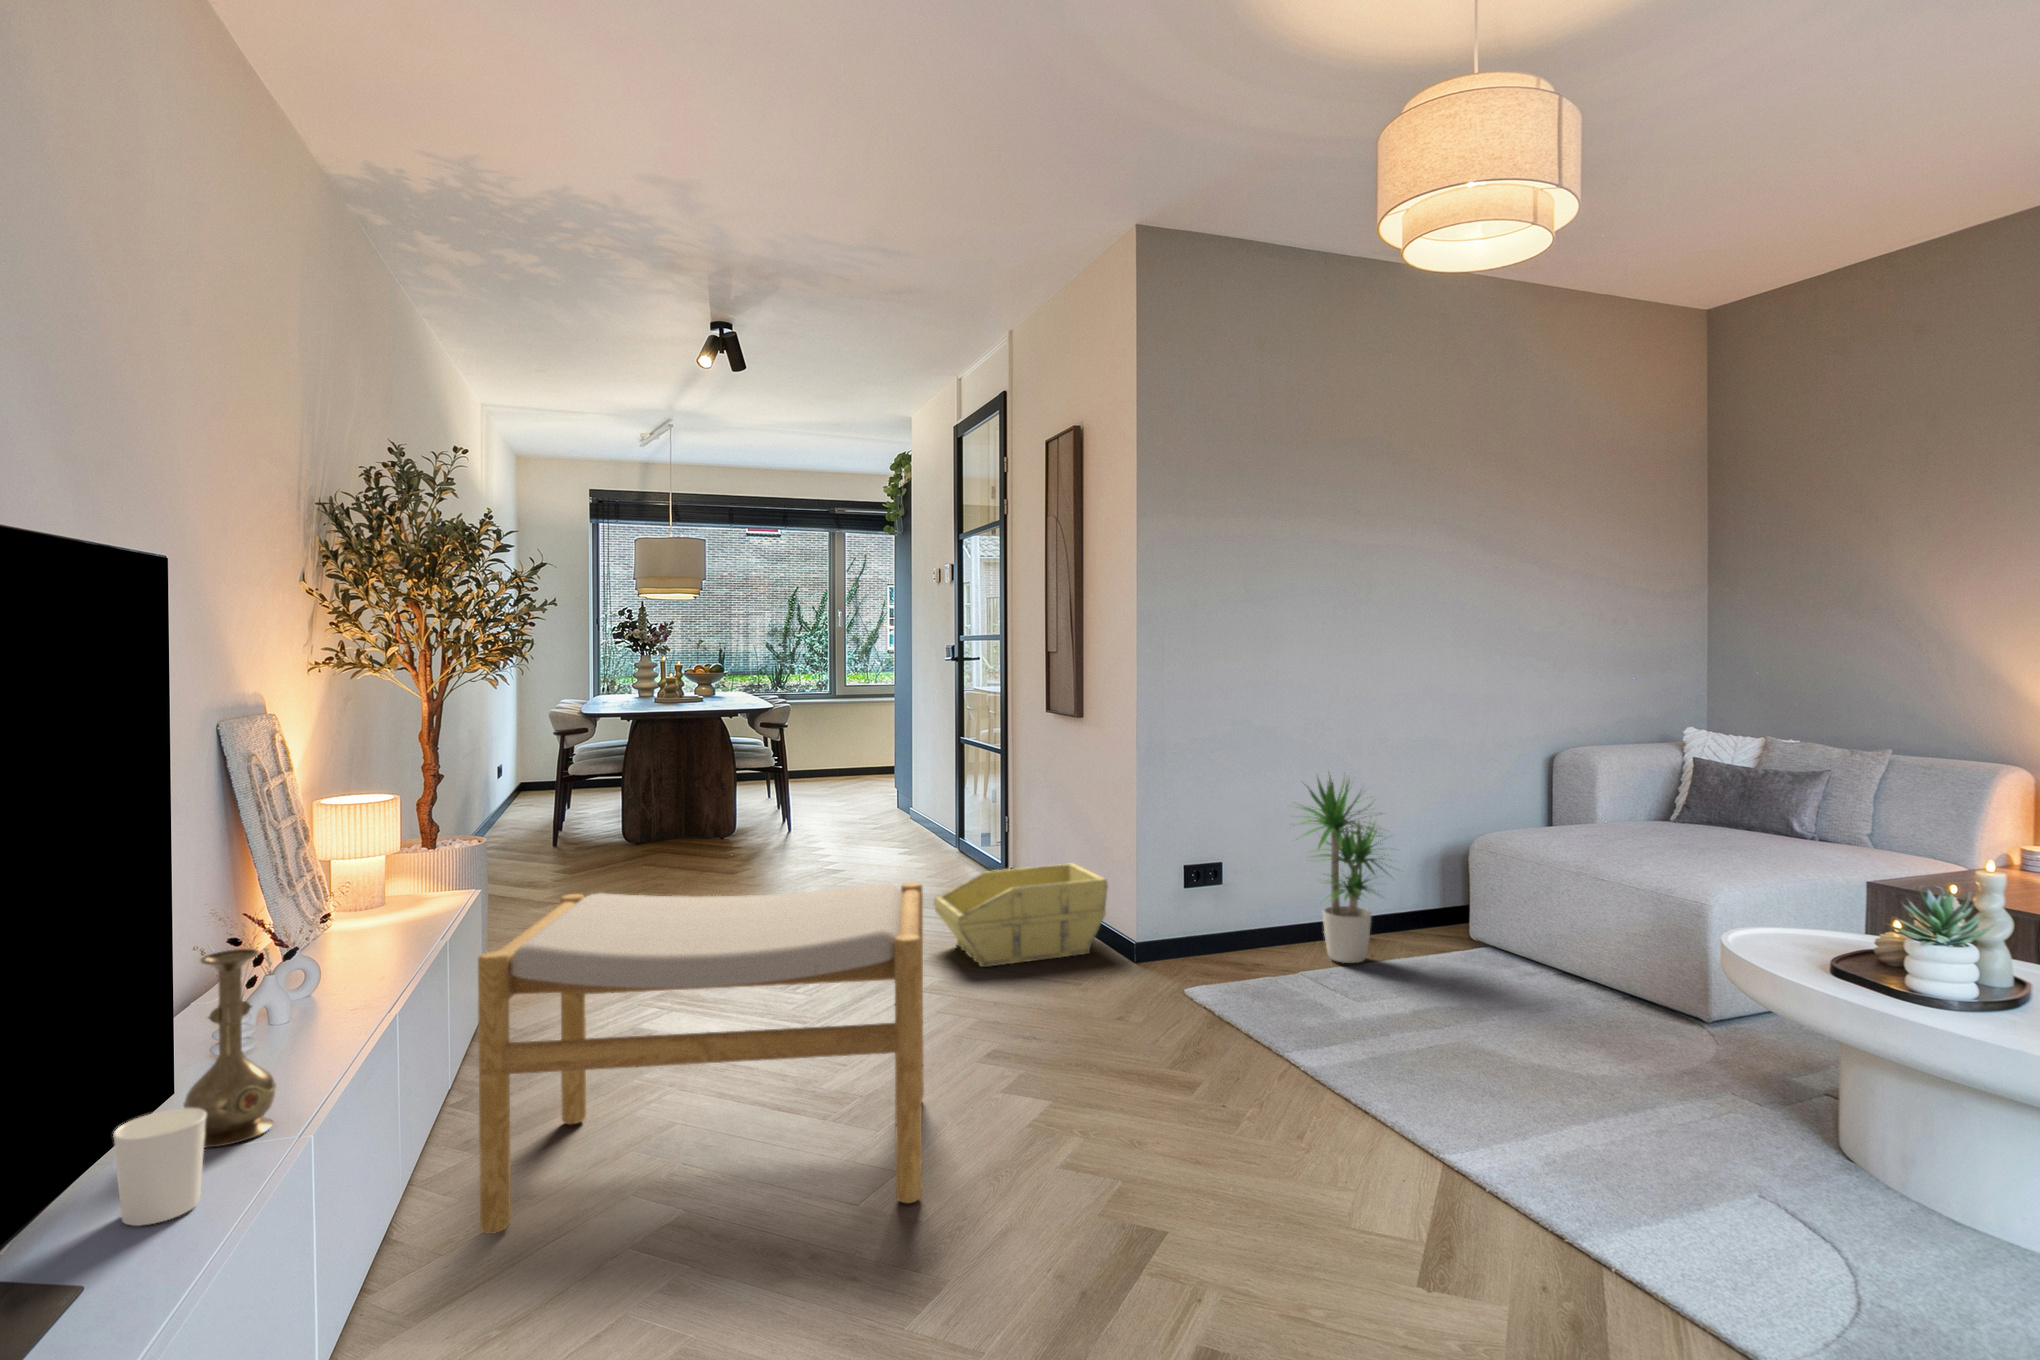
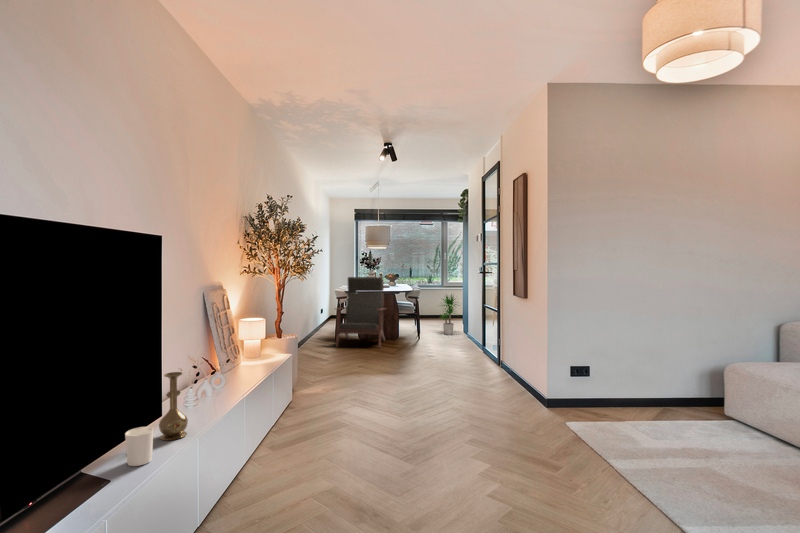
lounge chair: none [556,674,705,869] -> present [336,277,386,348]
potted plant: present [1296,777,1387,963] -> present [442,294,456,335]
storage bin: present [934,864,1108,967] -> none [461,361,535,402]
footstool: present [478,882,924,1234] -> none [266,359,438,501]

